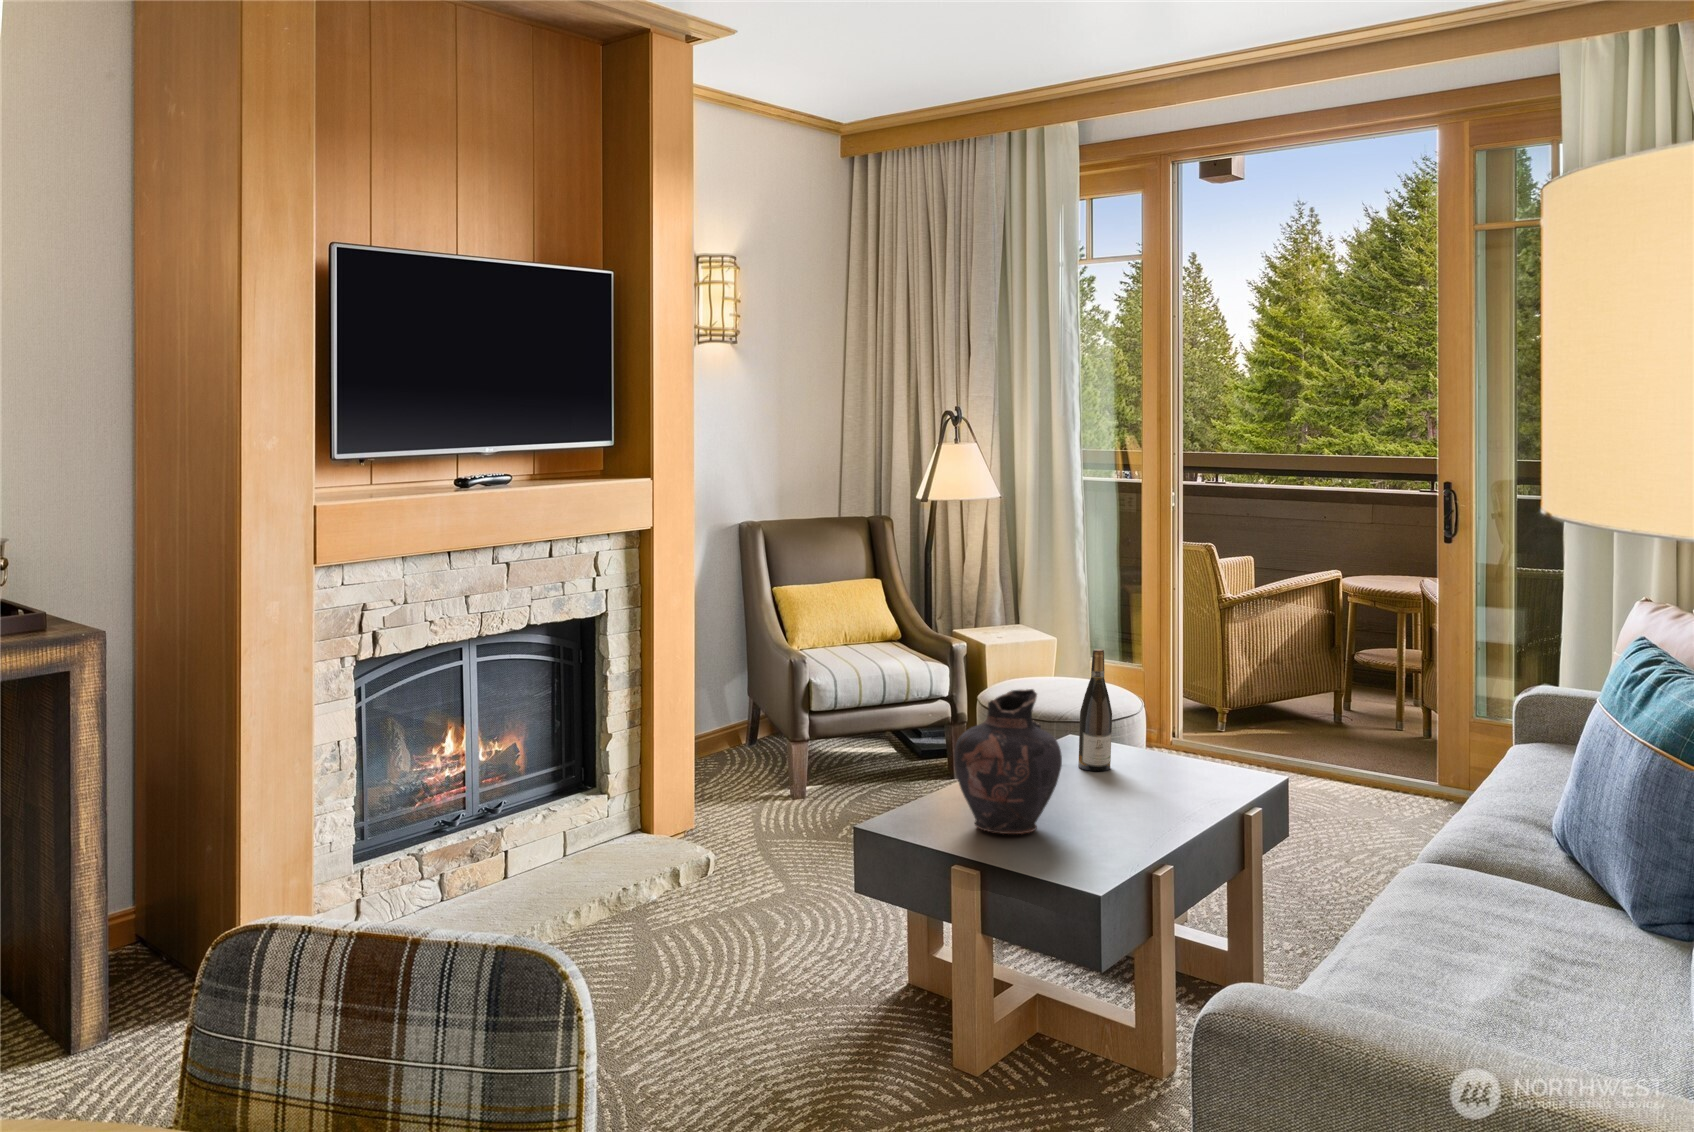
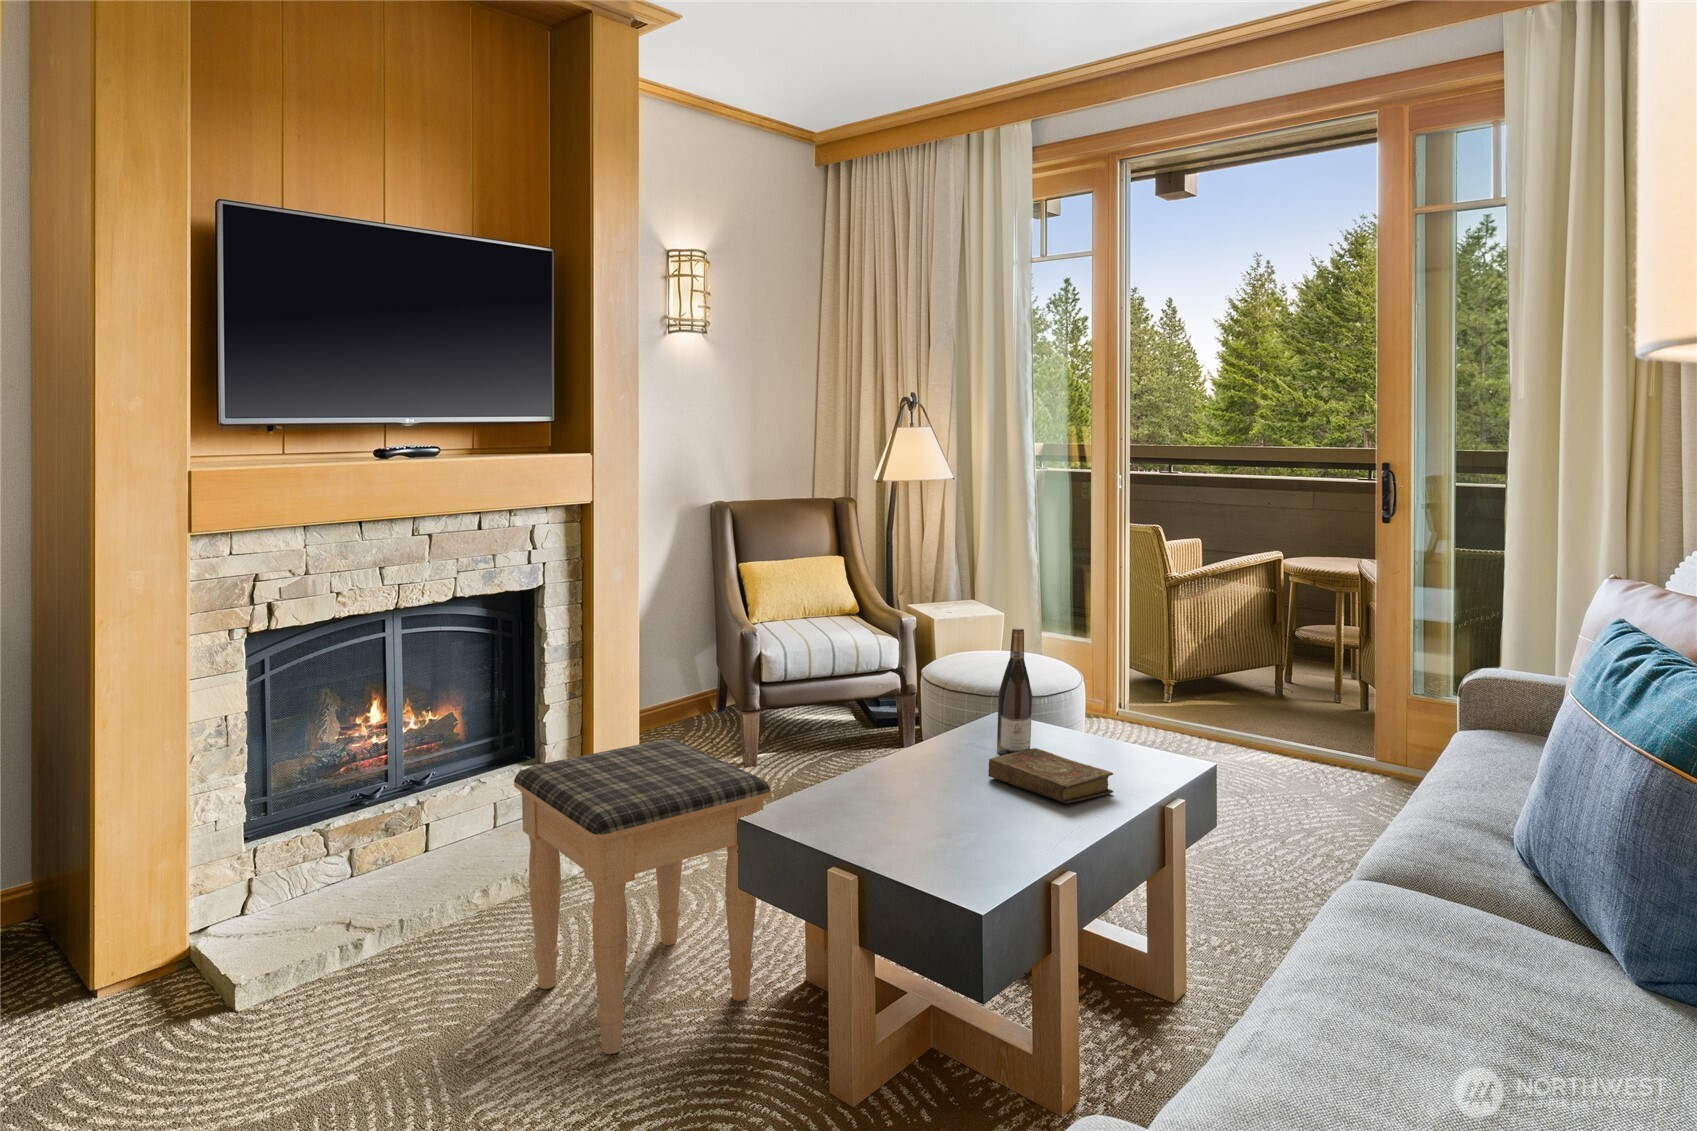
vase: present [954,689,1062,834] -> none [842,673,959,834]
footstool: none [637,758,880,1043] -> present [514,739,771,1054]
book: none [1077,762,1195,809] -> present [988,748,1113,804]

